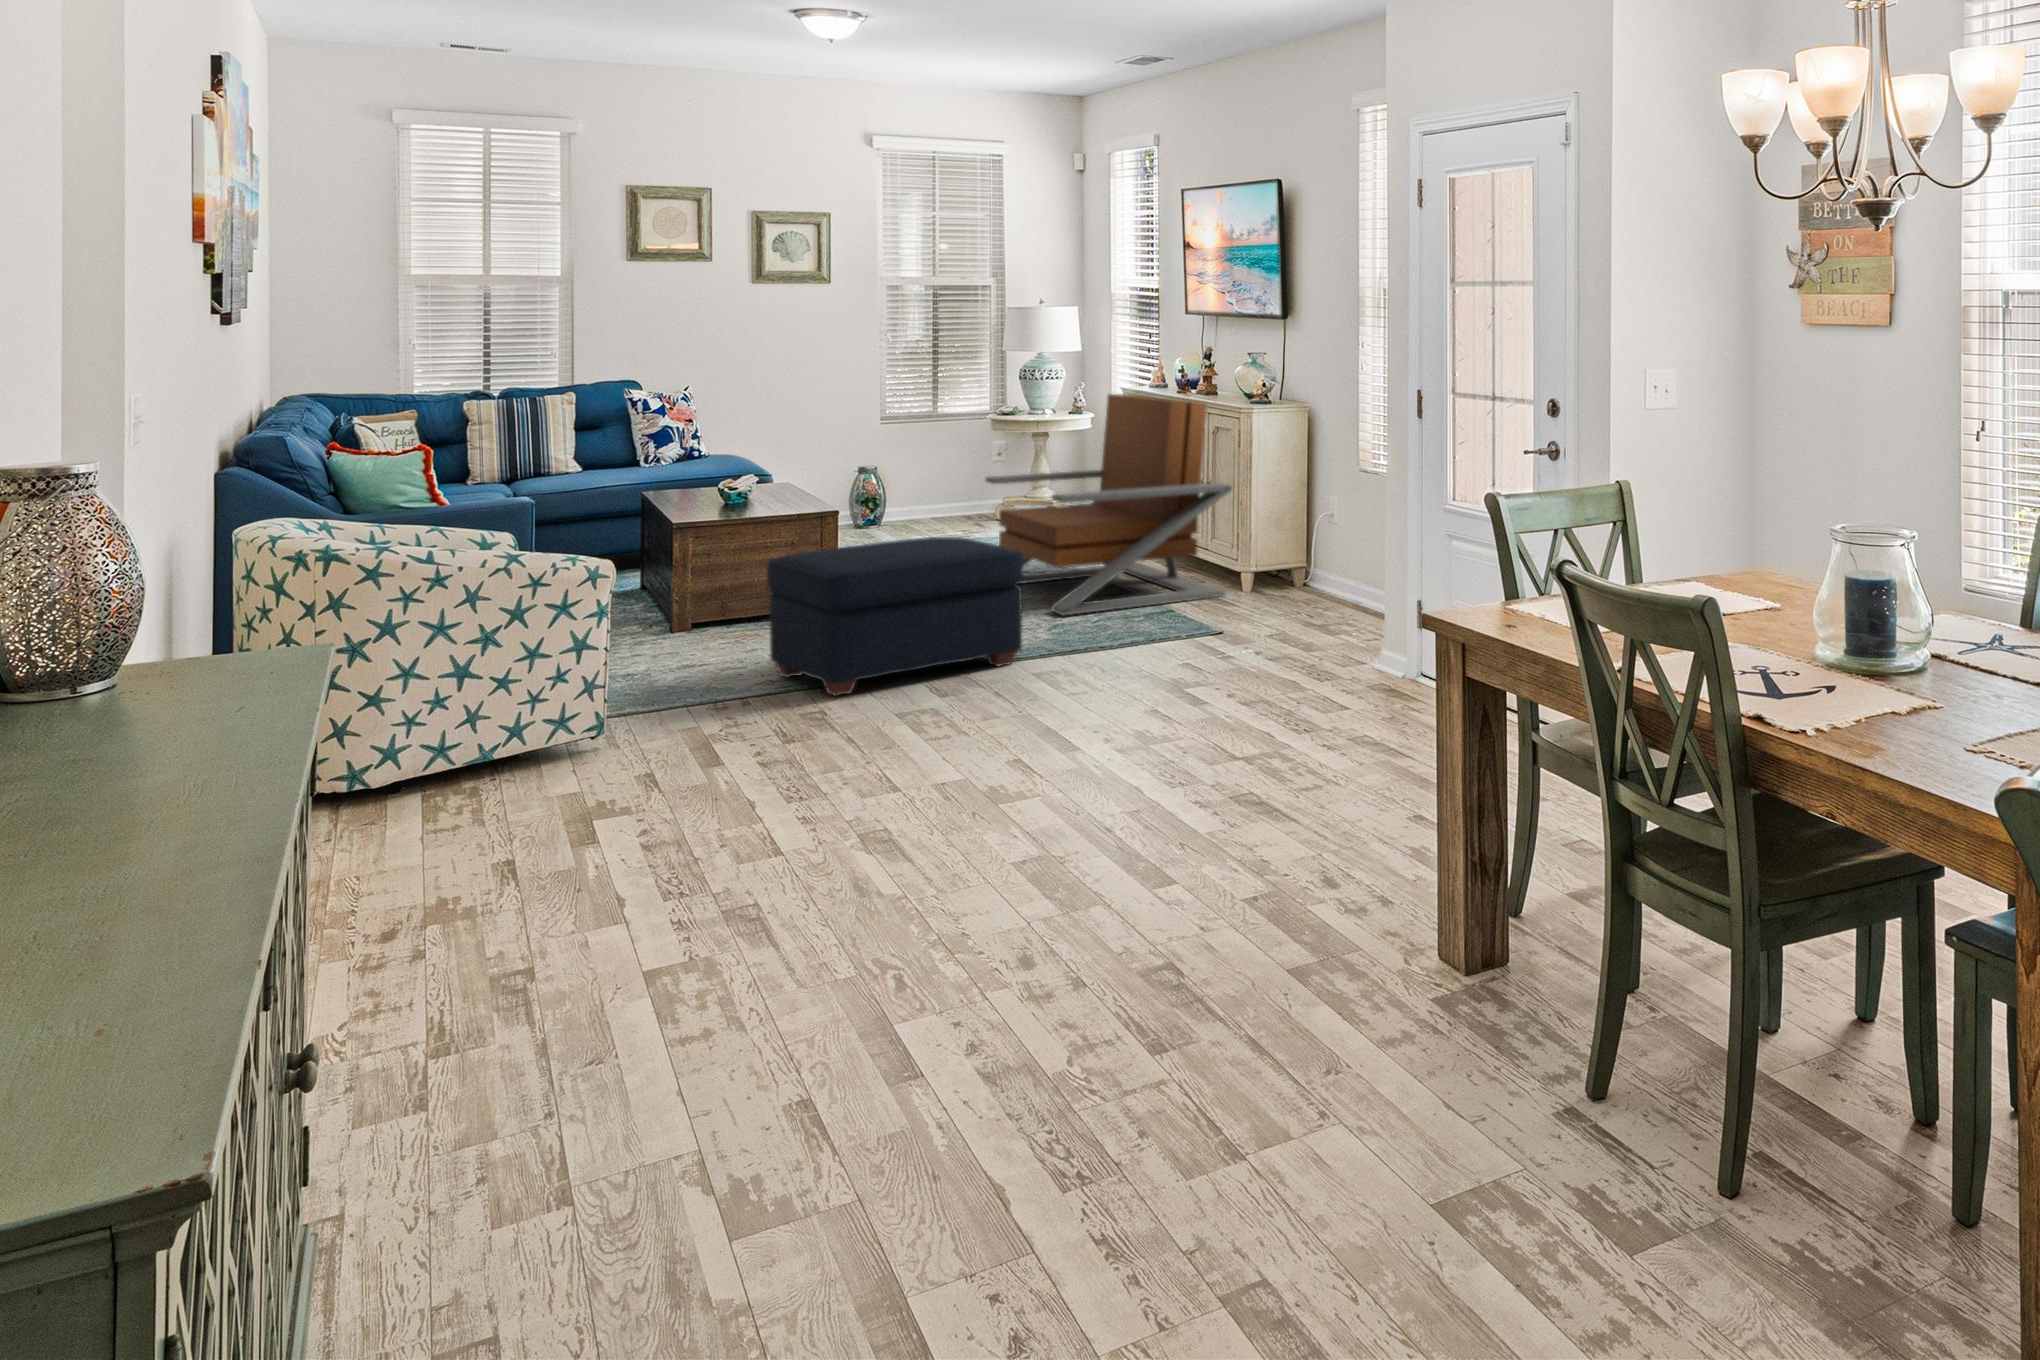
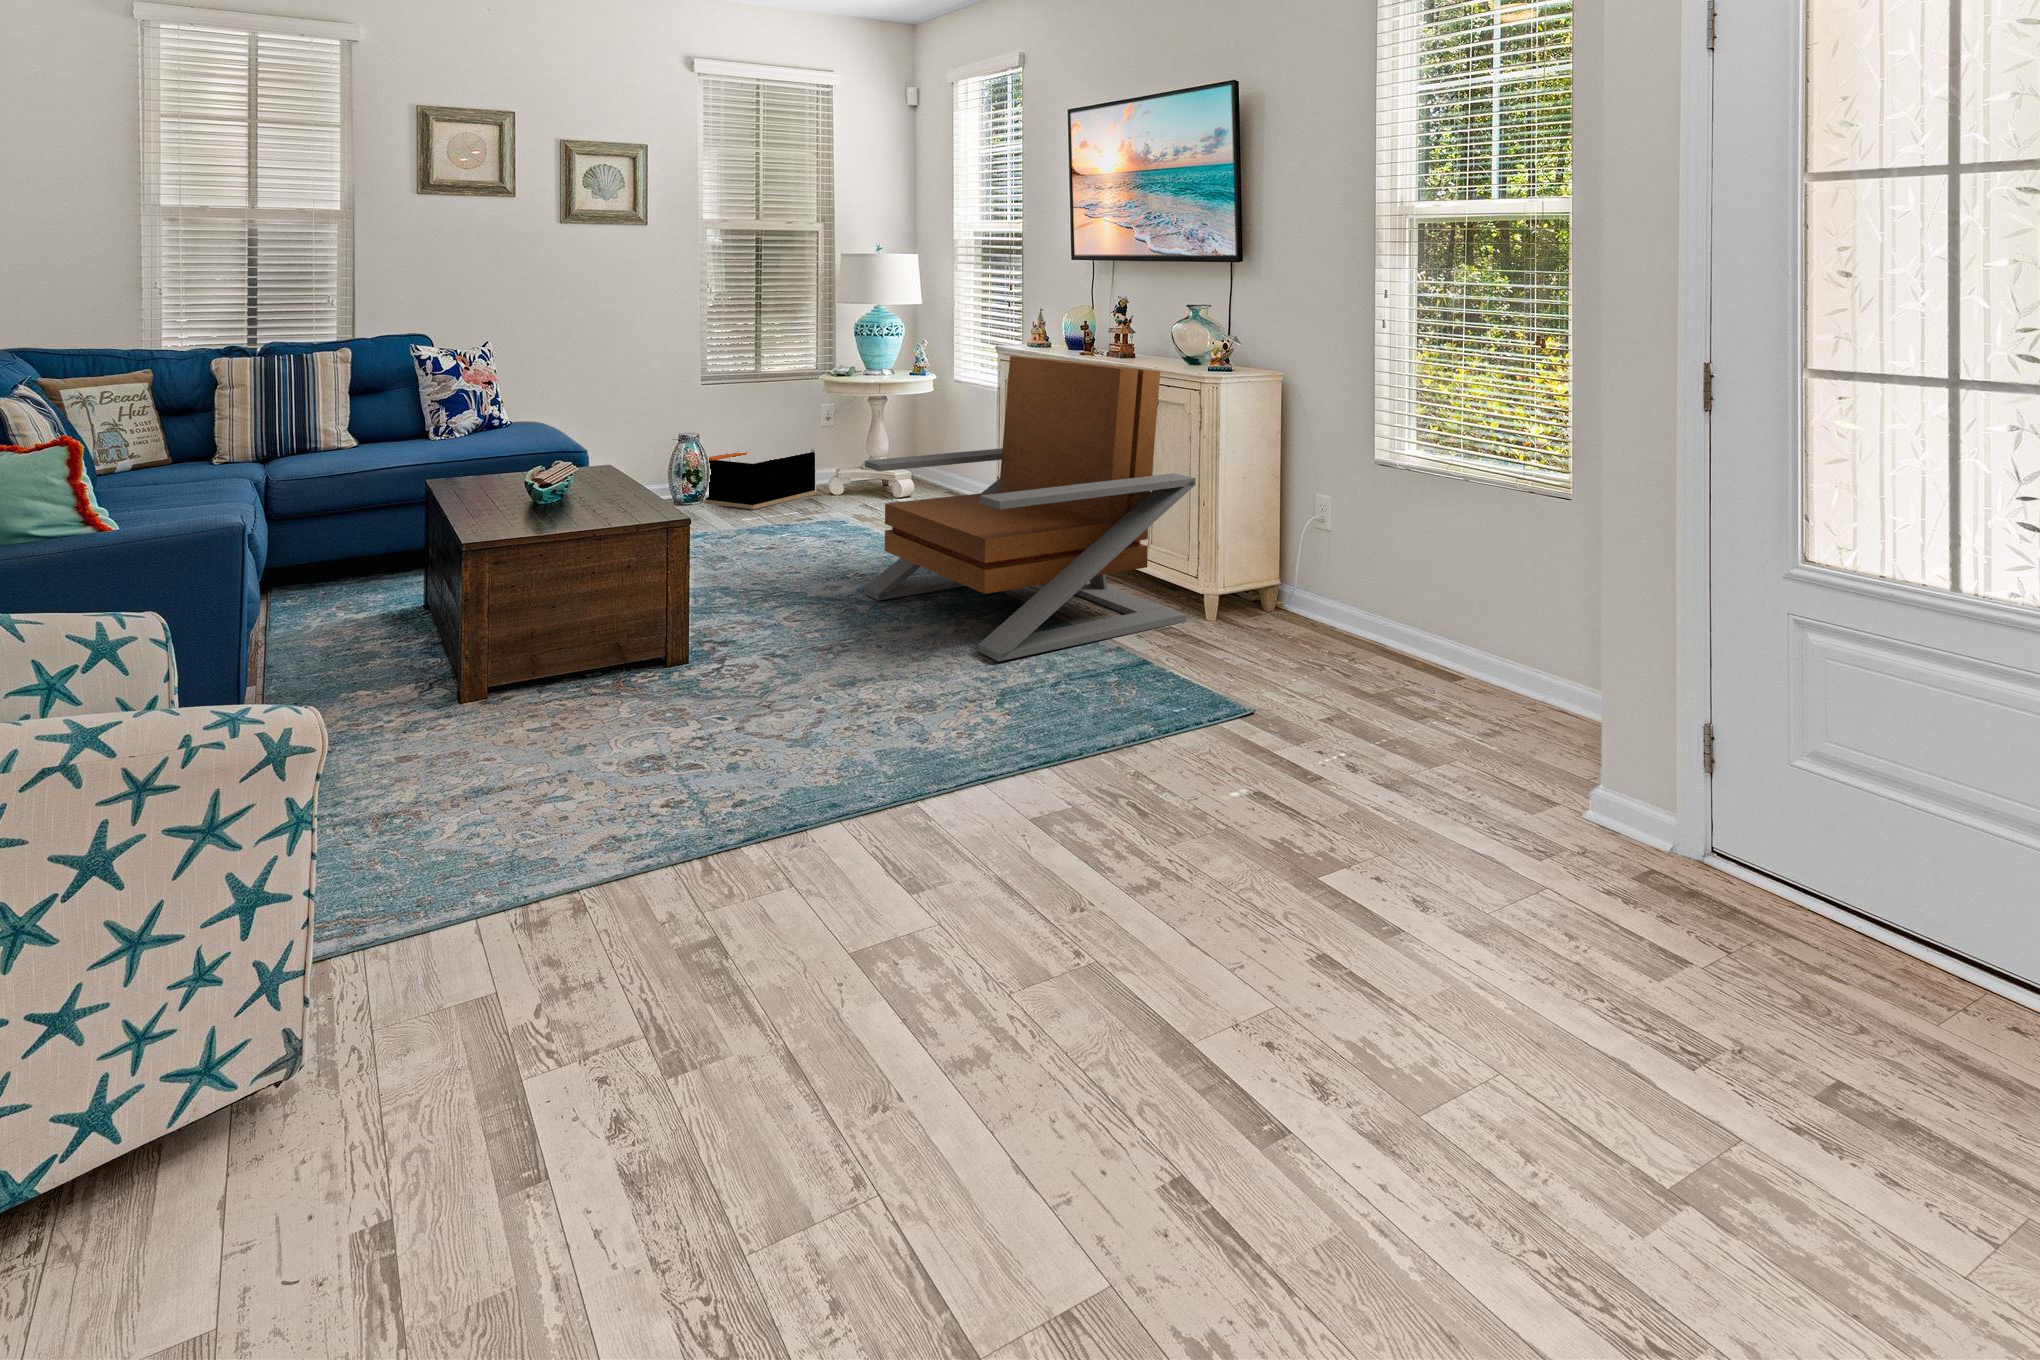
storage bin: none [877,481,981,533] -> present [704,449,816,509]
ottoman: present [767,537,1024,696] -> none [609,573,1002,877]

